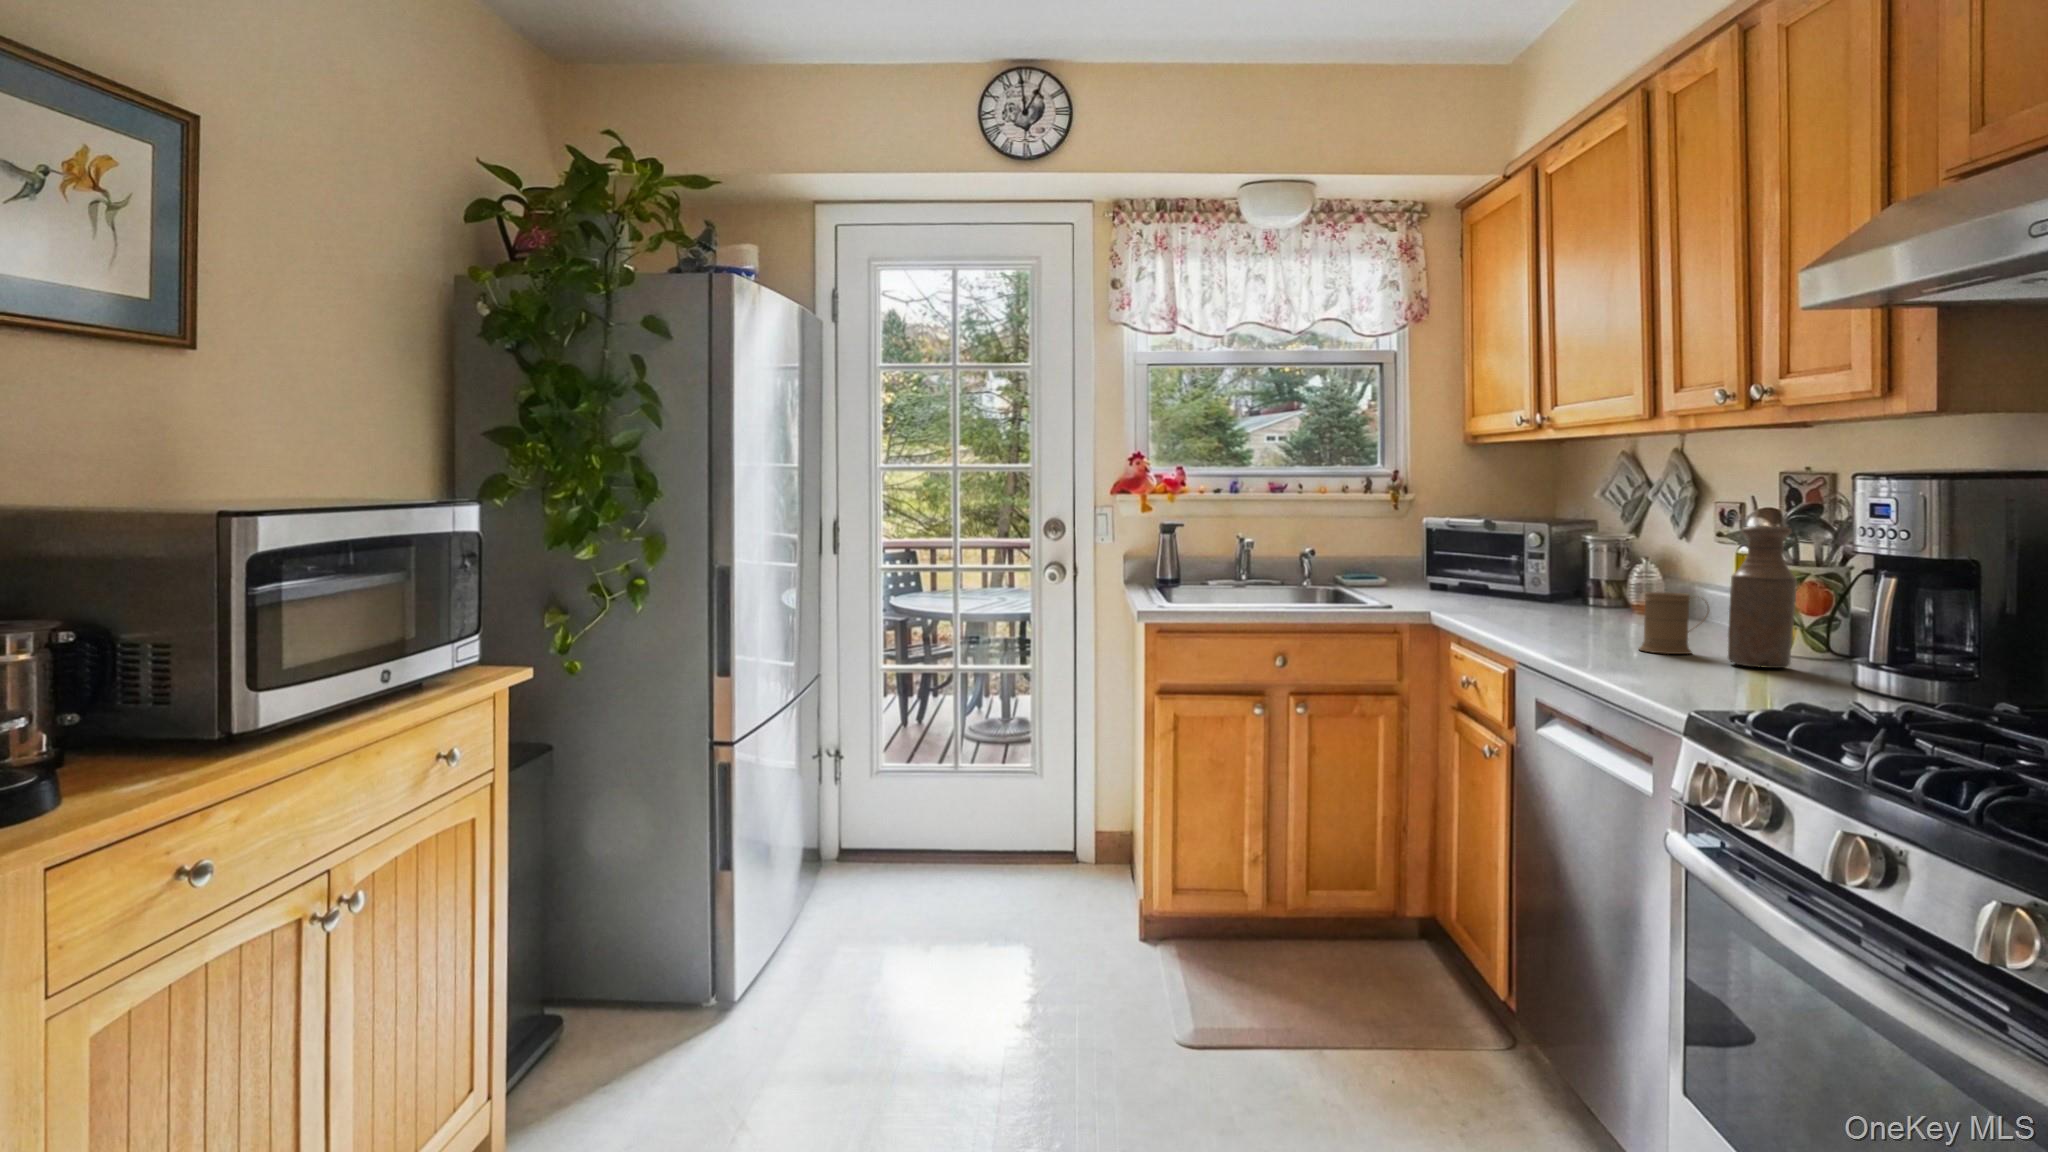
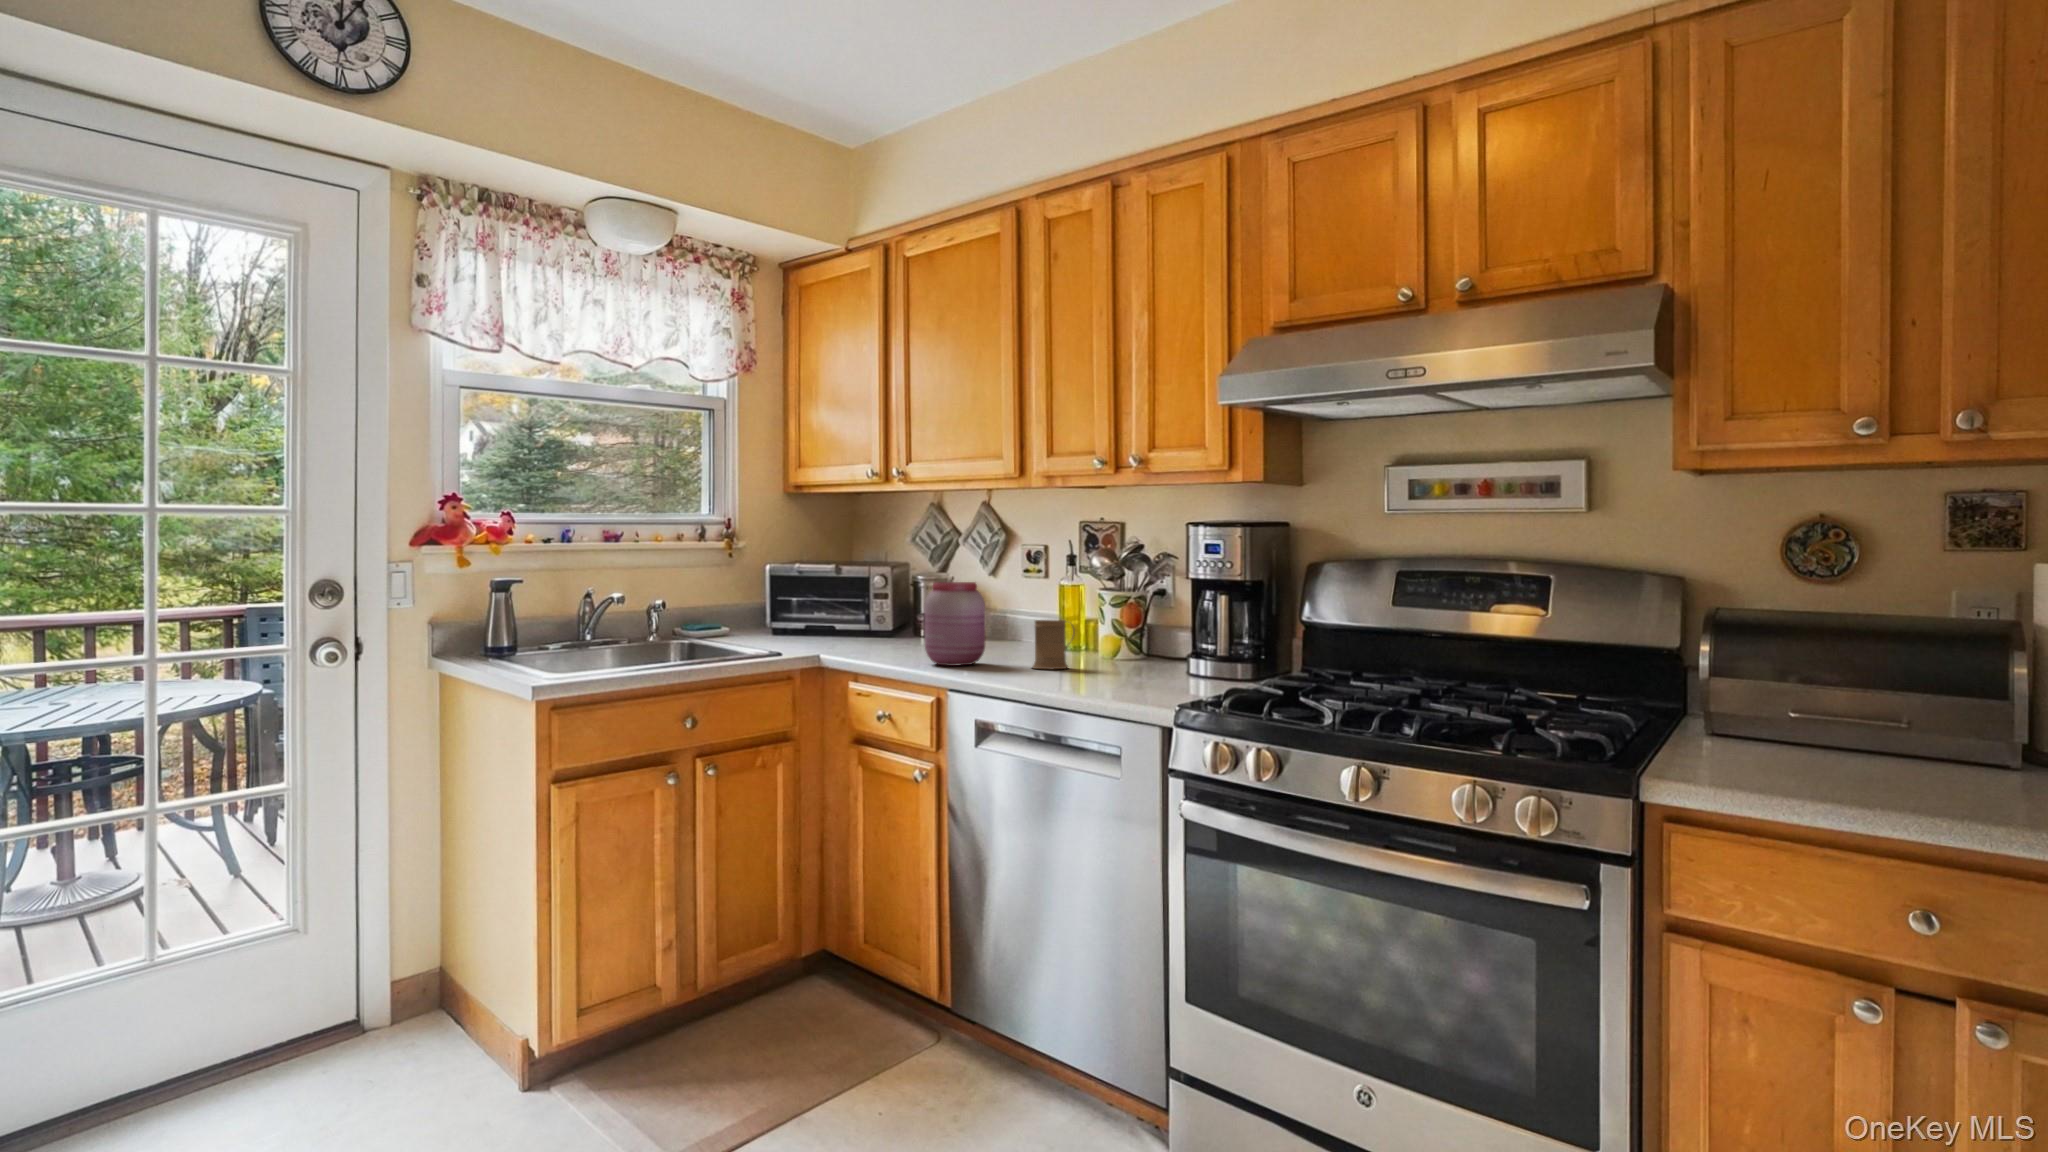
bottle: present [1728,526,1797,668] -> none [1104,563,1145,672]
jar: none [1518,543,1596,638] -> present [924,582,985,666]

